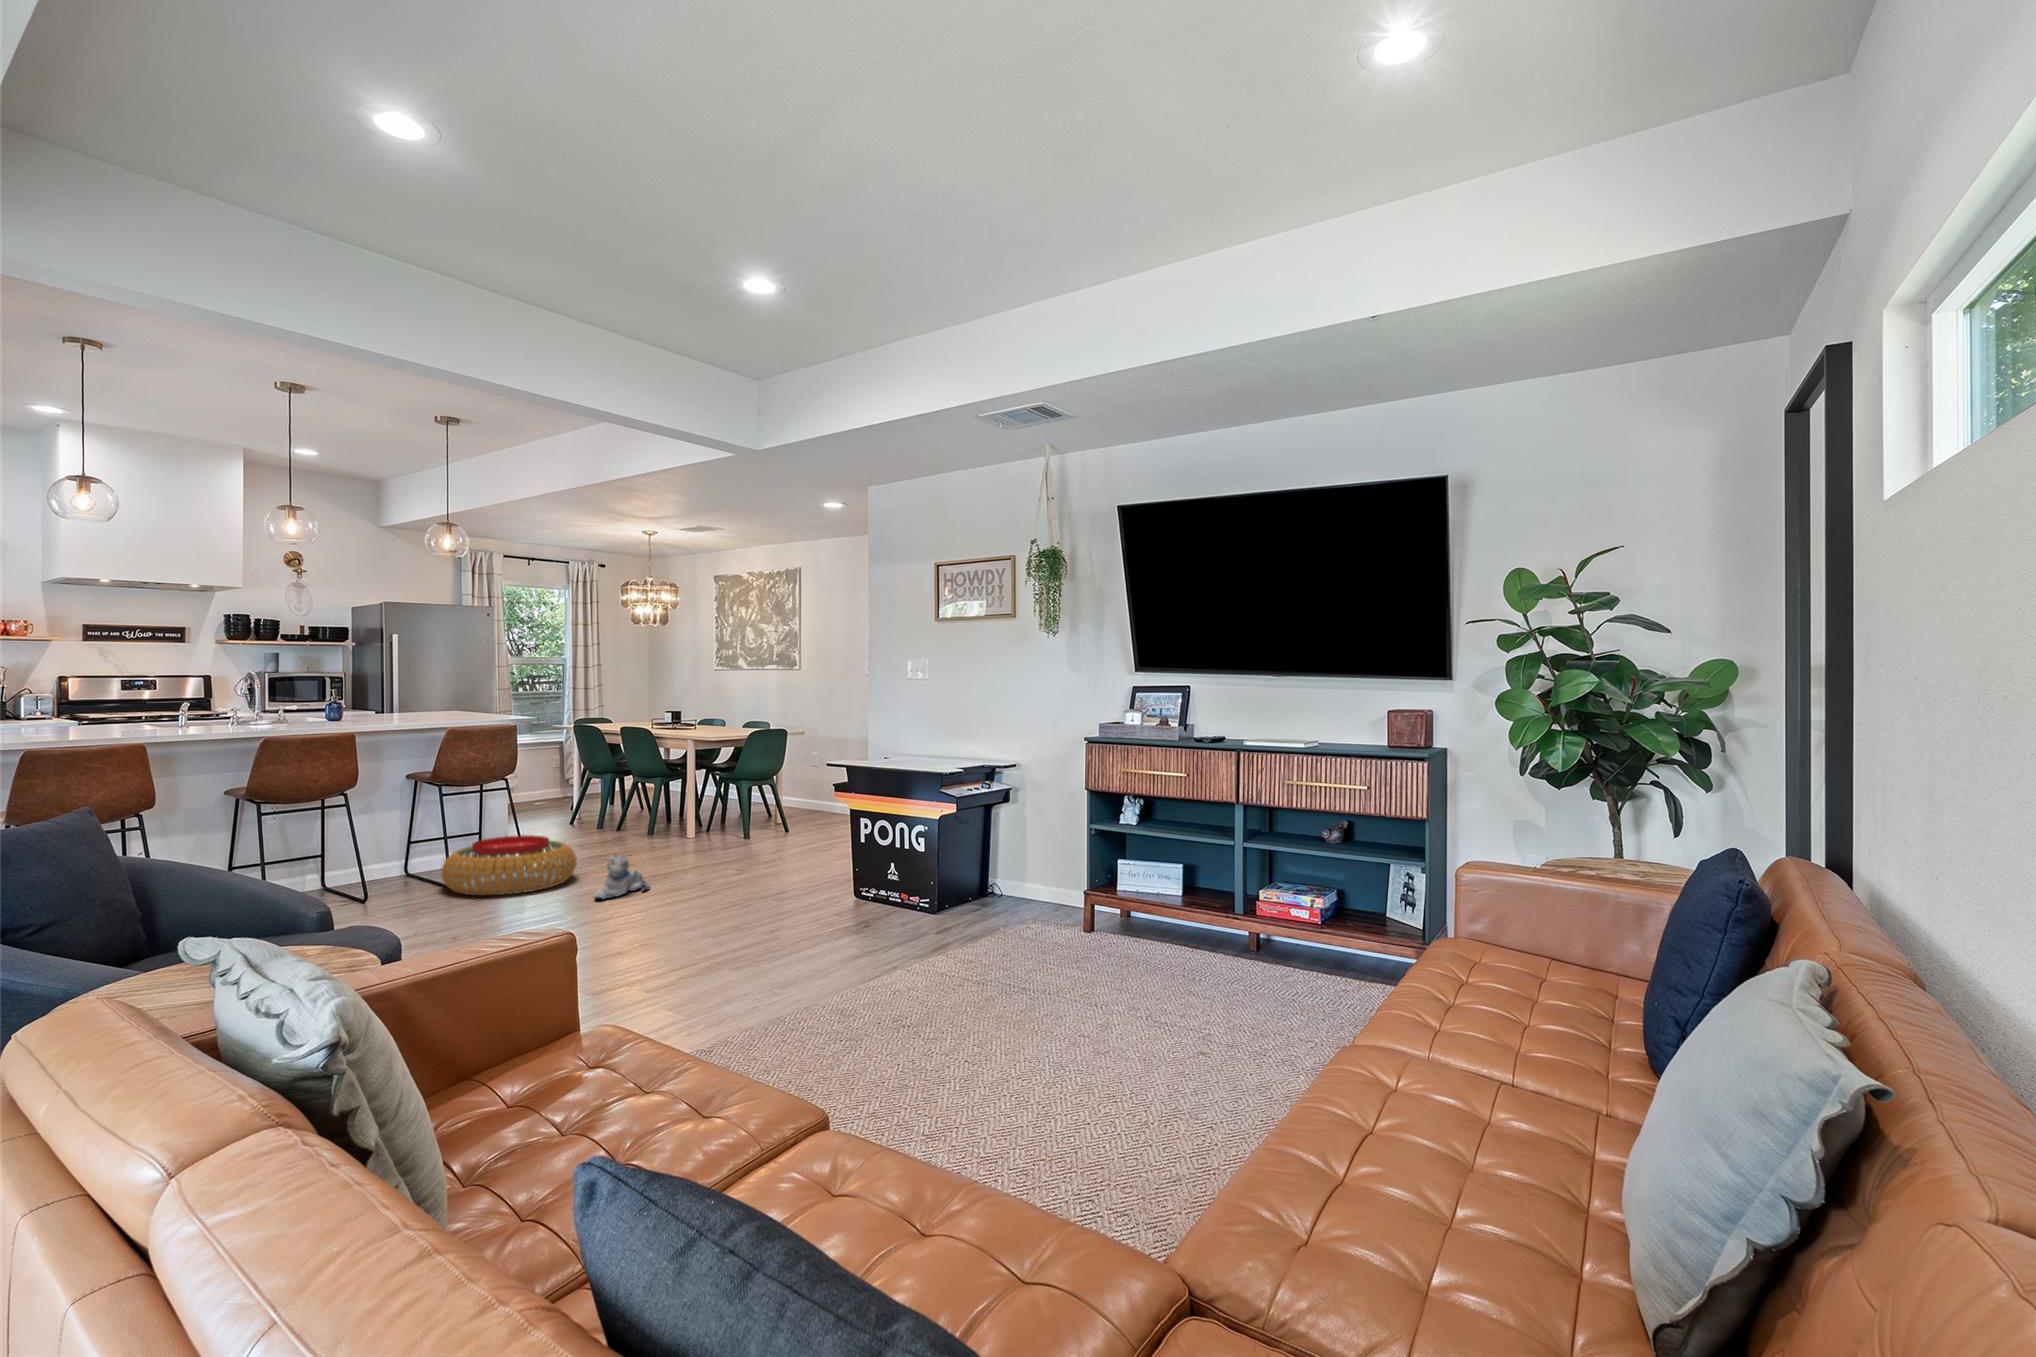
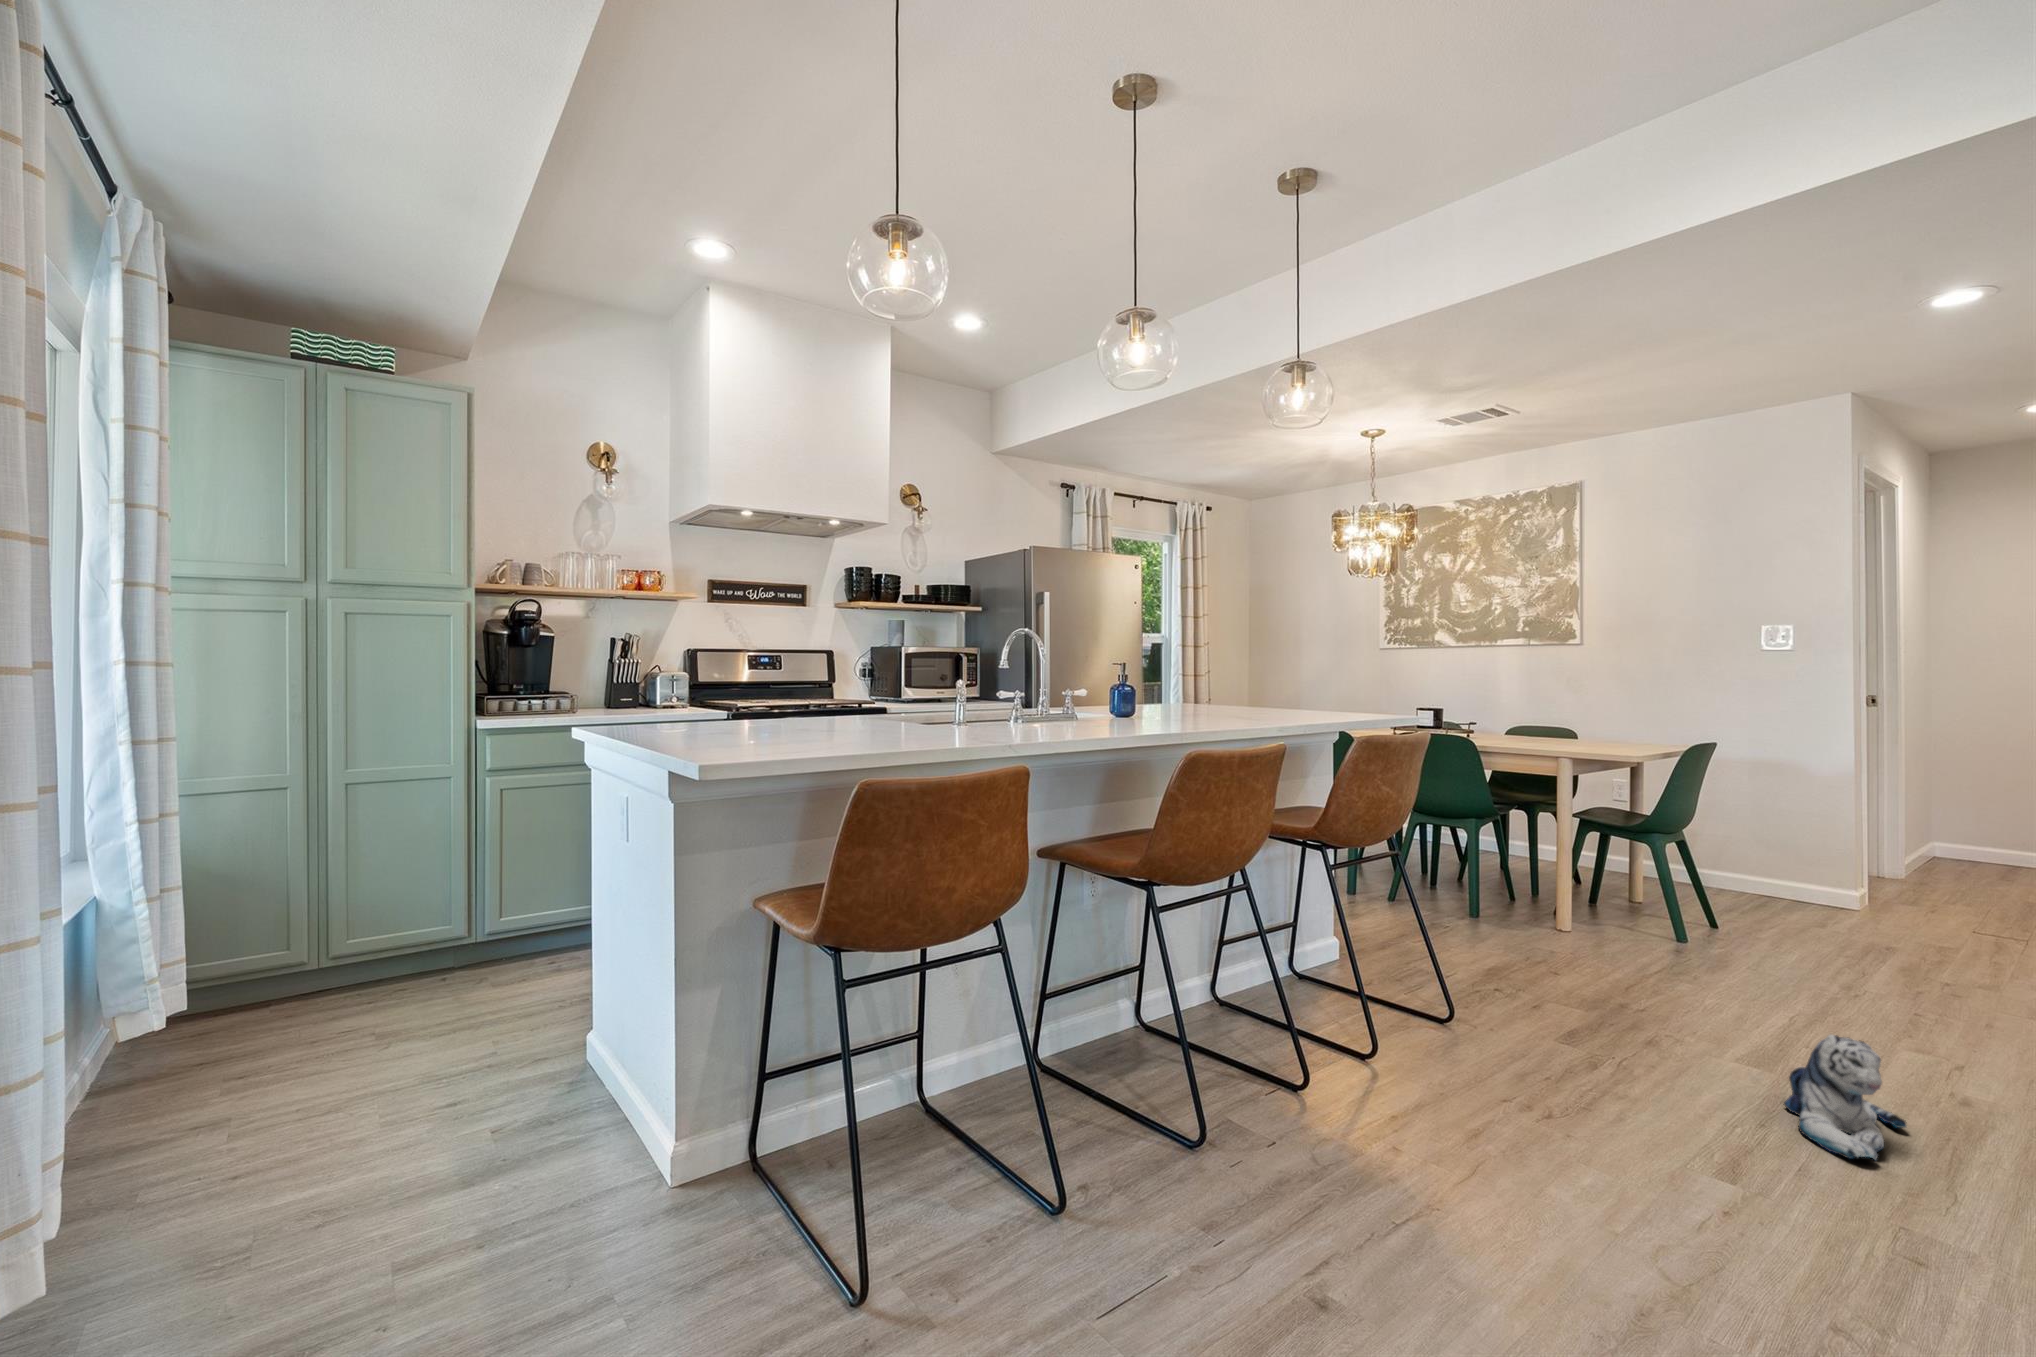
pouf: present [442,835,577,895] -> none [1353,948,1636,1102]

